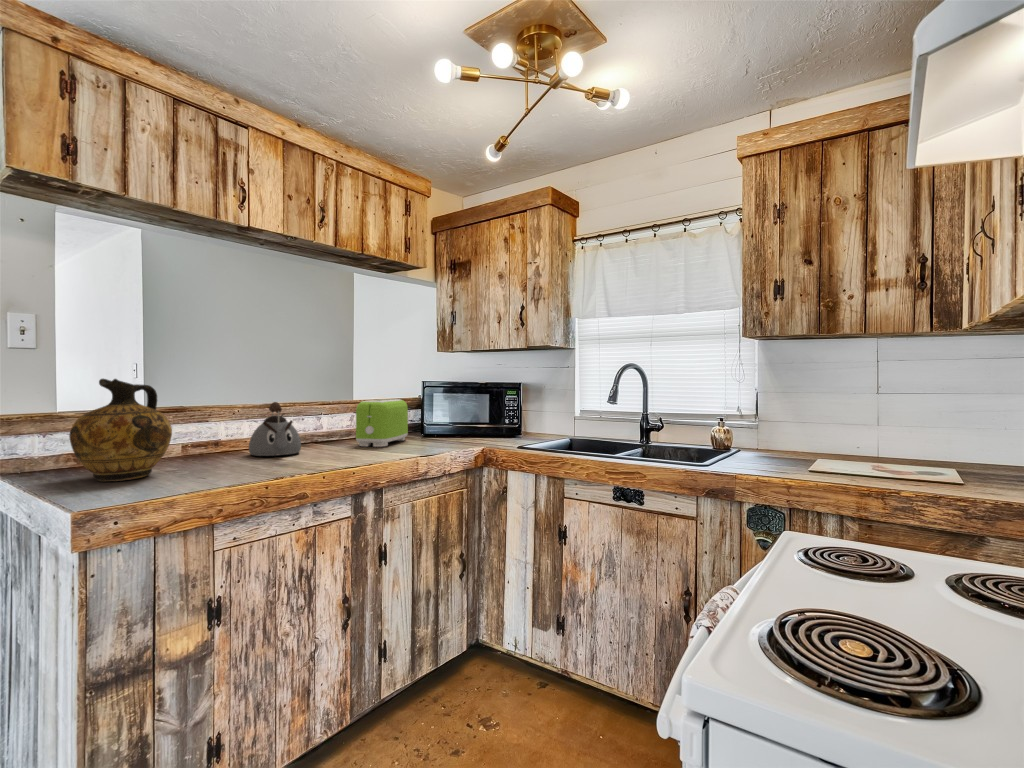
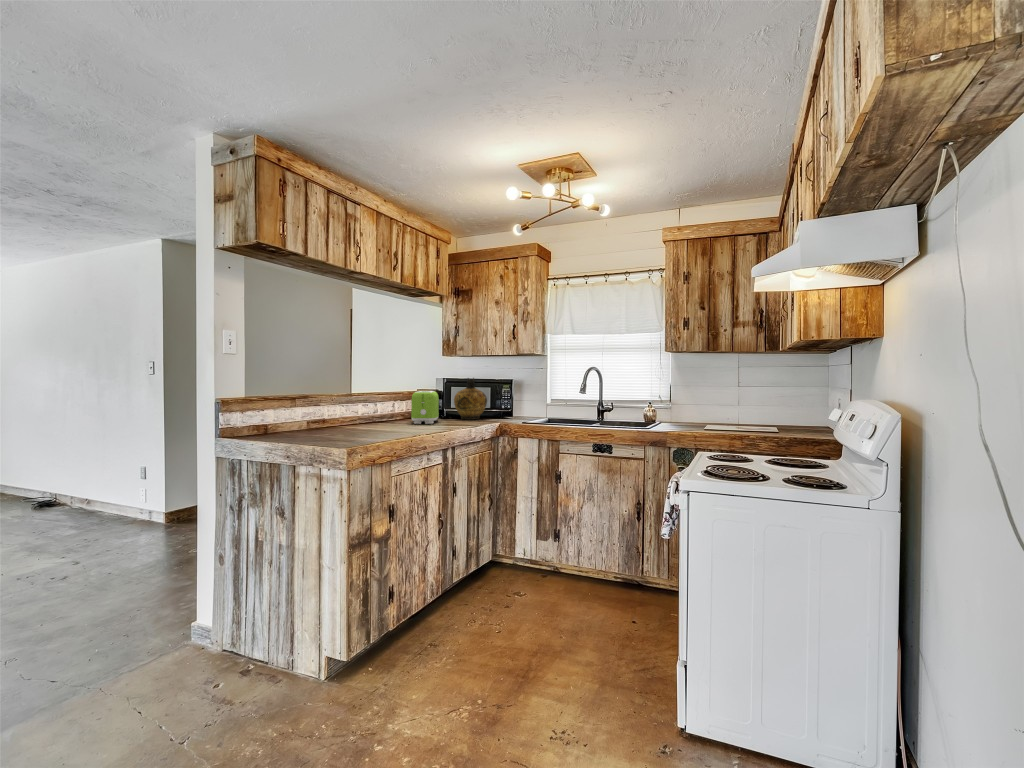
ceramic jug: present [69,379,172,481] -> present [454,378,487,419]
kettle: present [249,402,301,456] -> none [352,392,386,429]

